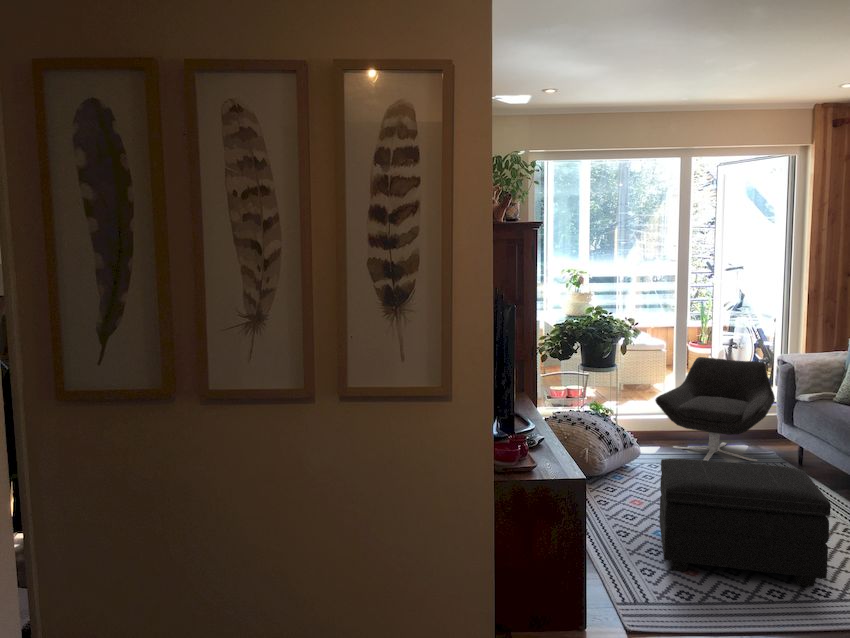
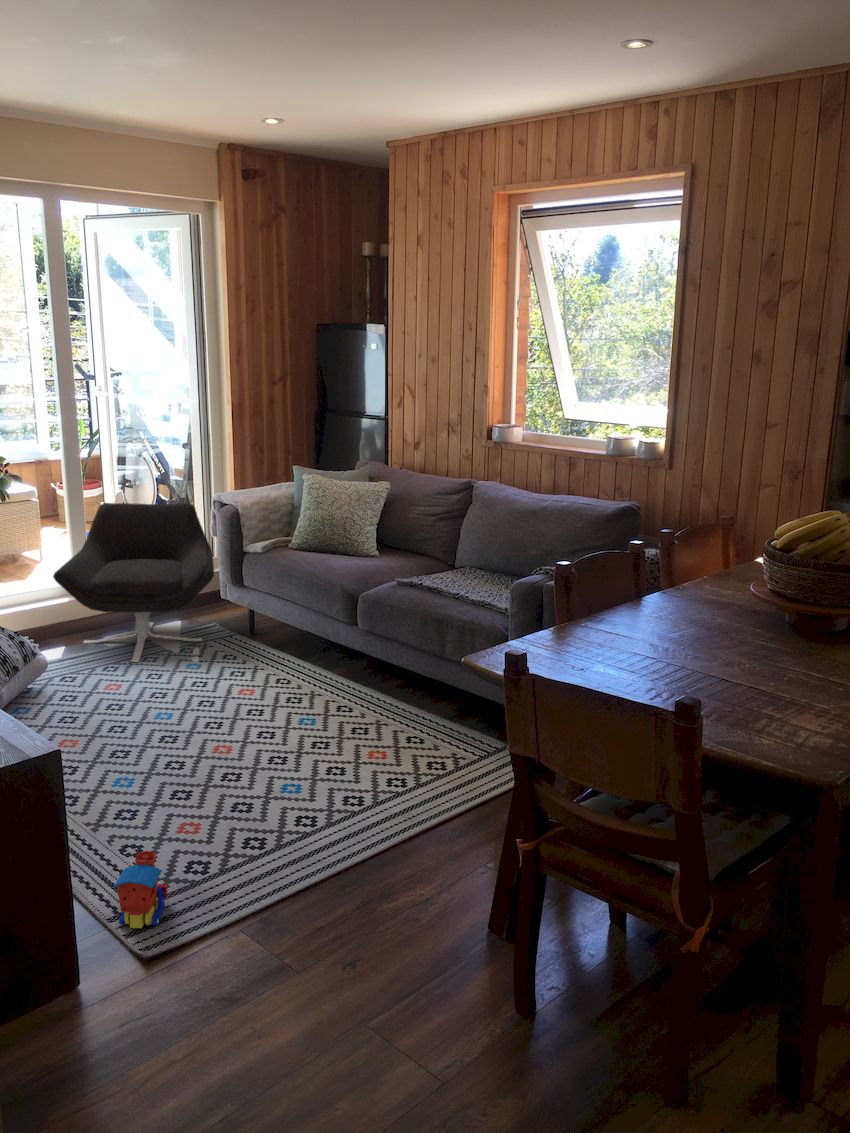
footstool: present [659,459,831,587] -> none [116,646,354,833]
toy train: none [619,568,657,617] -> present [114,851,168,928]

